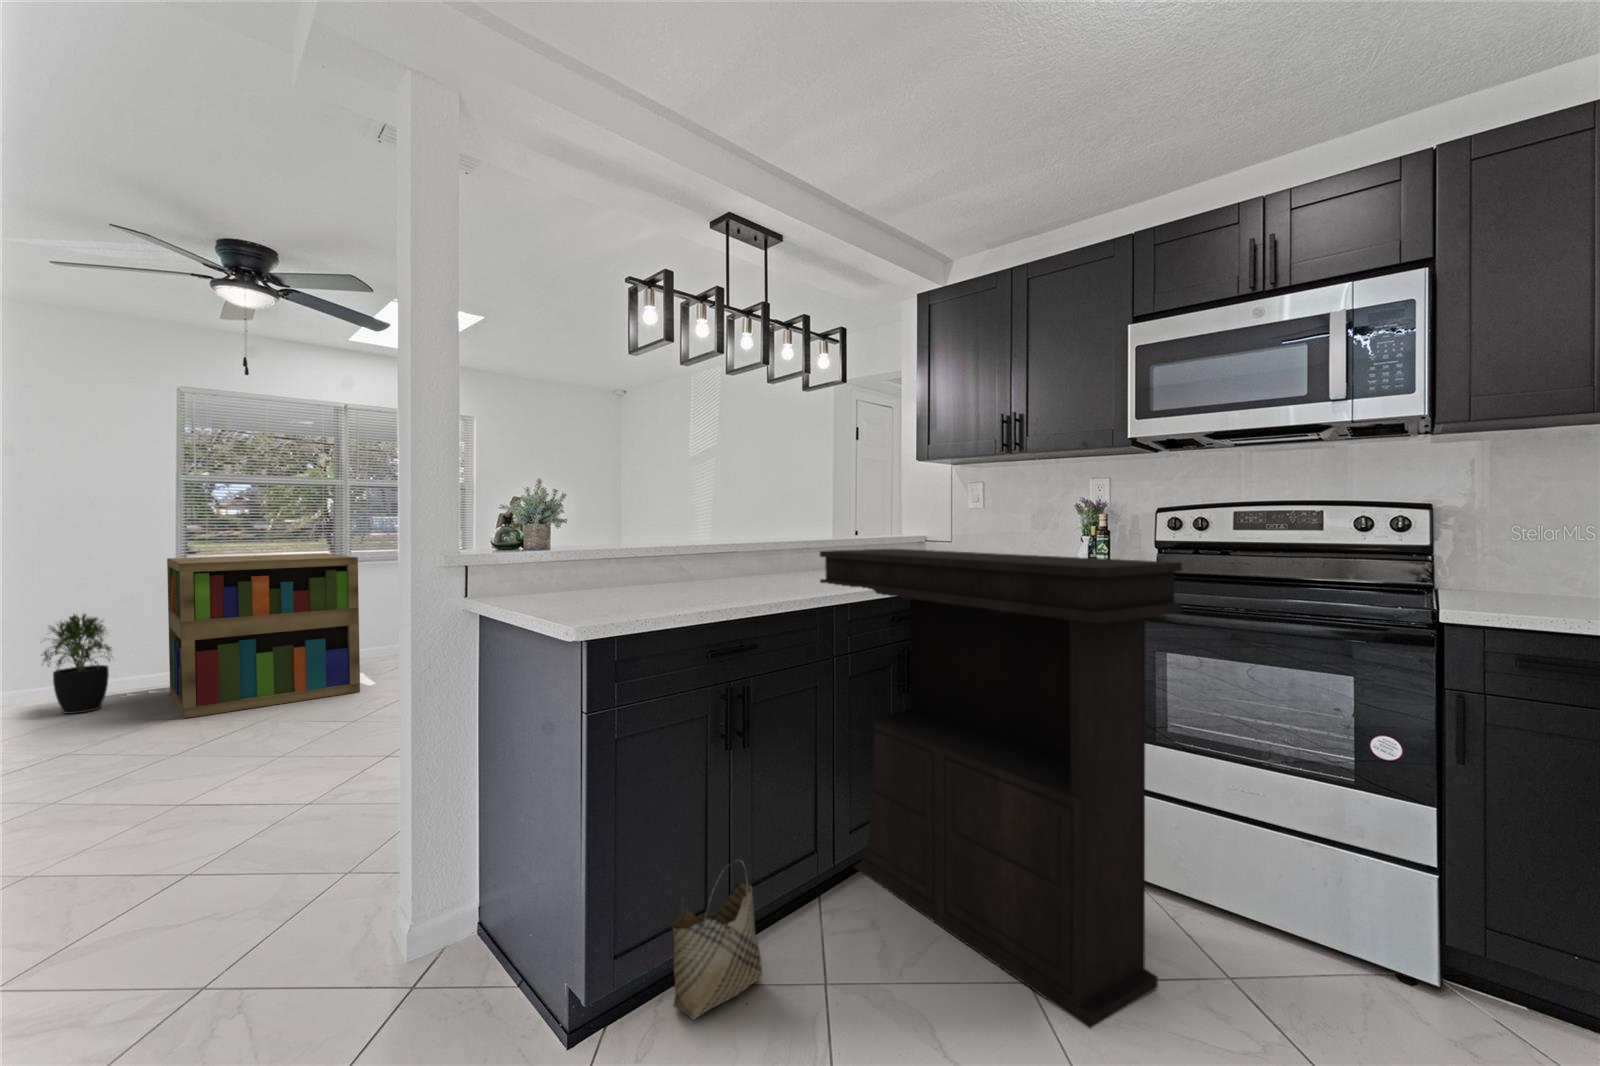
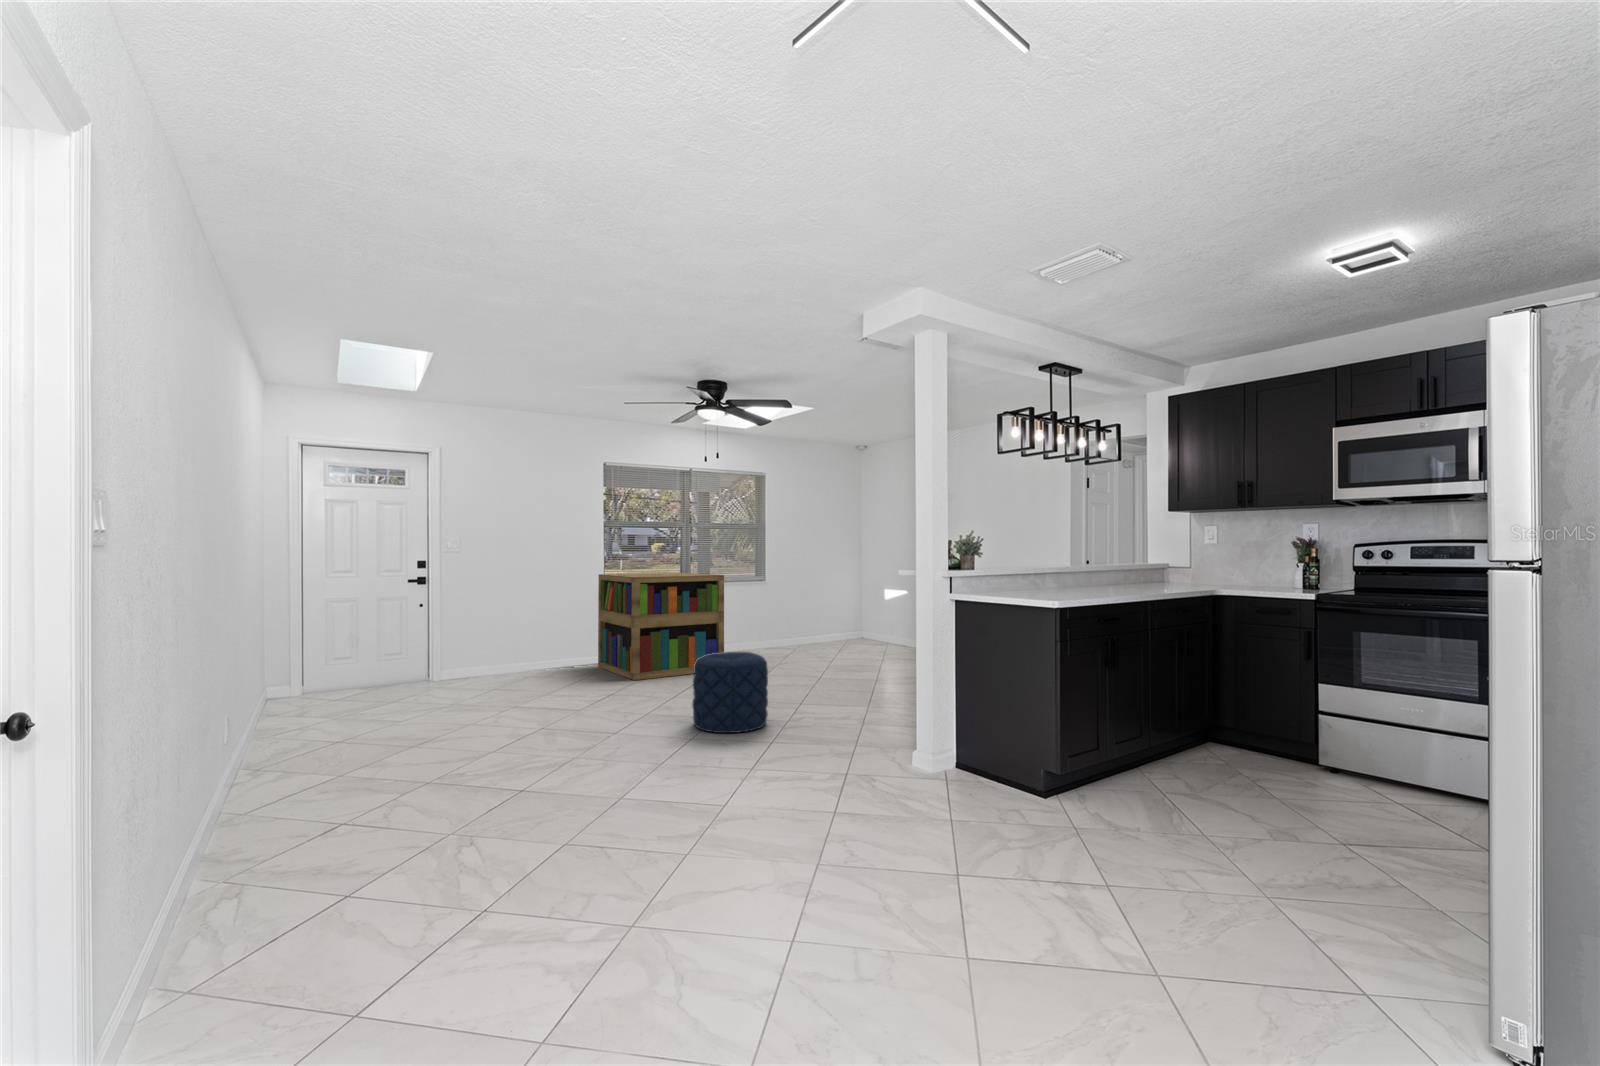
console table: present [820,549,1182,1028] -> none [1124,569,1373,820]
potted plant: present [42,614,111,714] -> none [540,609,582,675]
pouf: none [116,690,283,843] -> present [692,652,768,733]
woven basket: present [672,861,762,1019] -> none [1086,722,1128,803]

